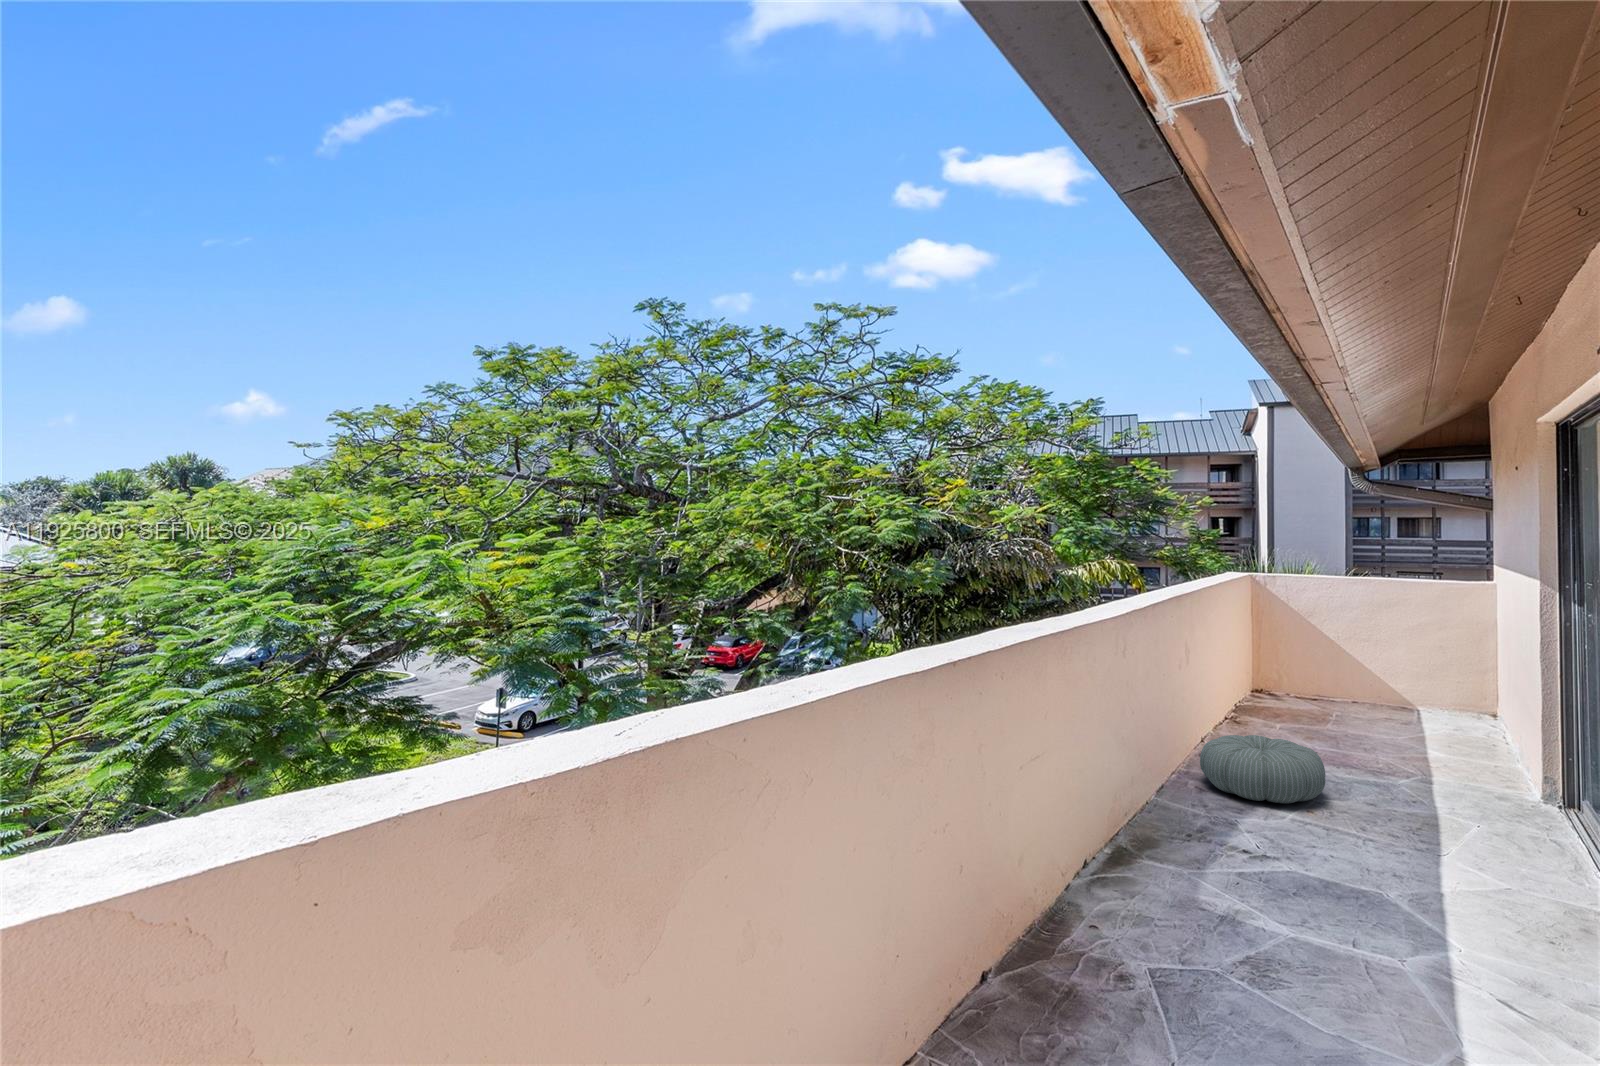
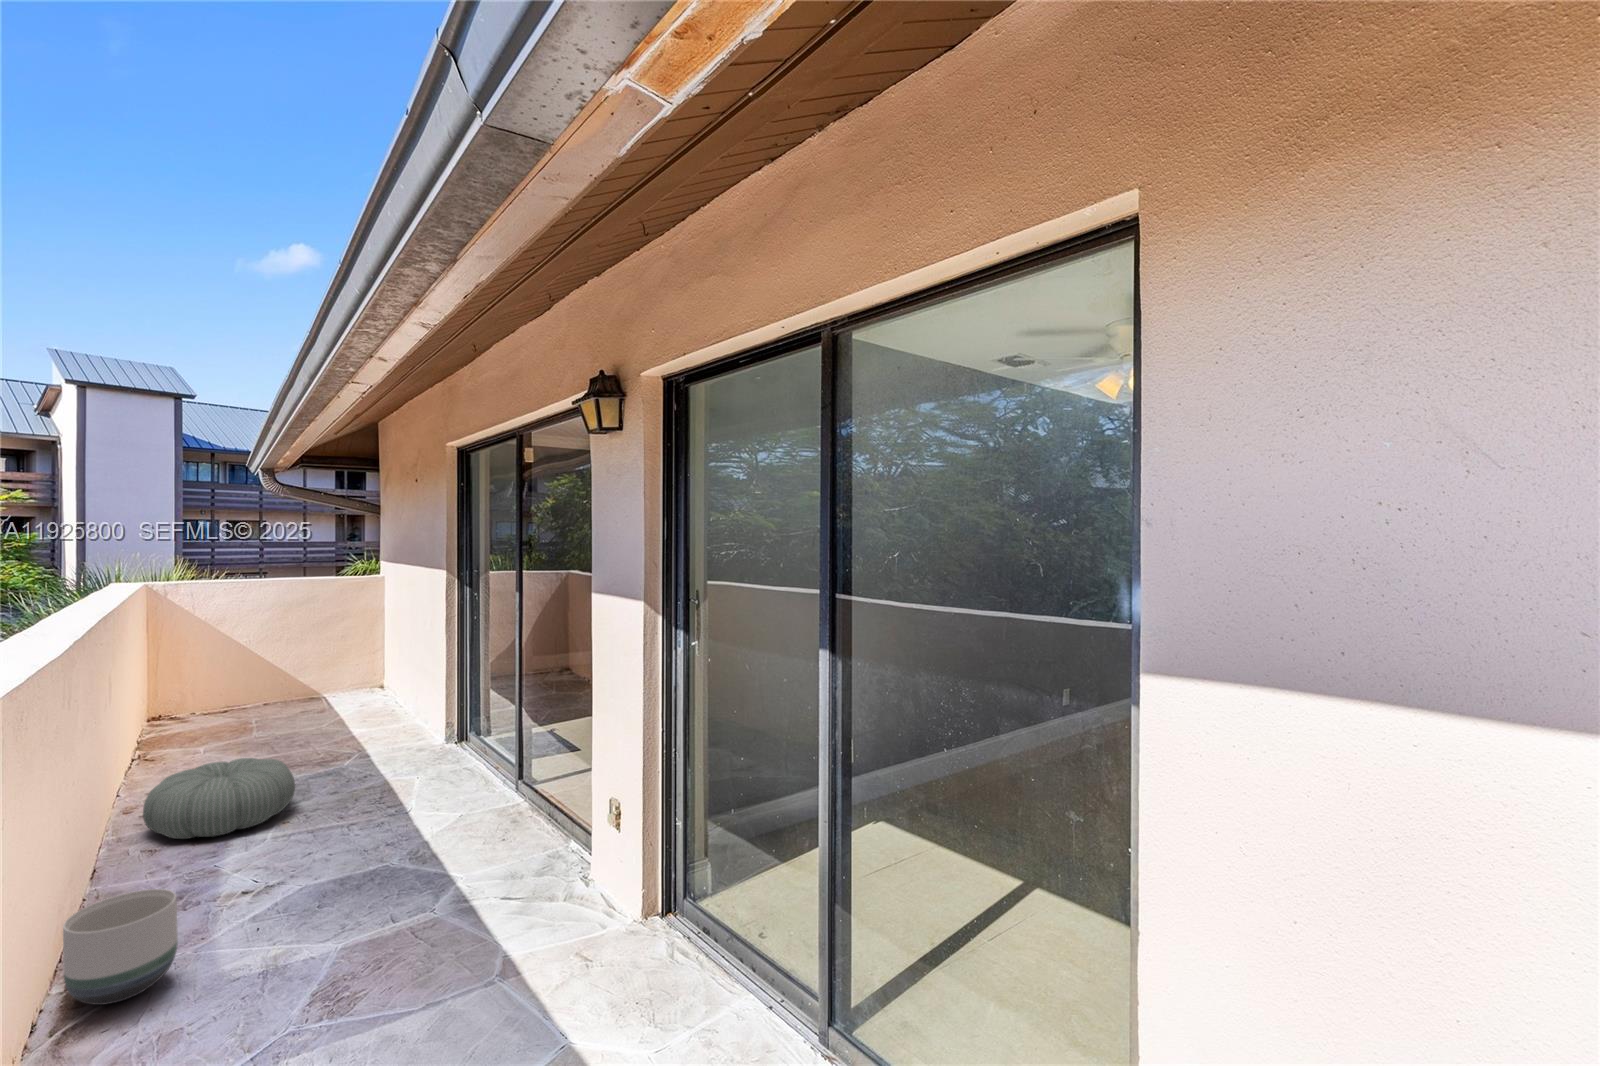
planter: none [1099,802,1168,882] -> present [63,889,178,1005]

